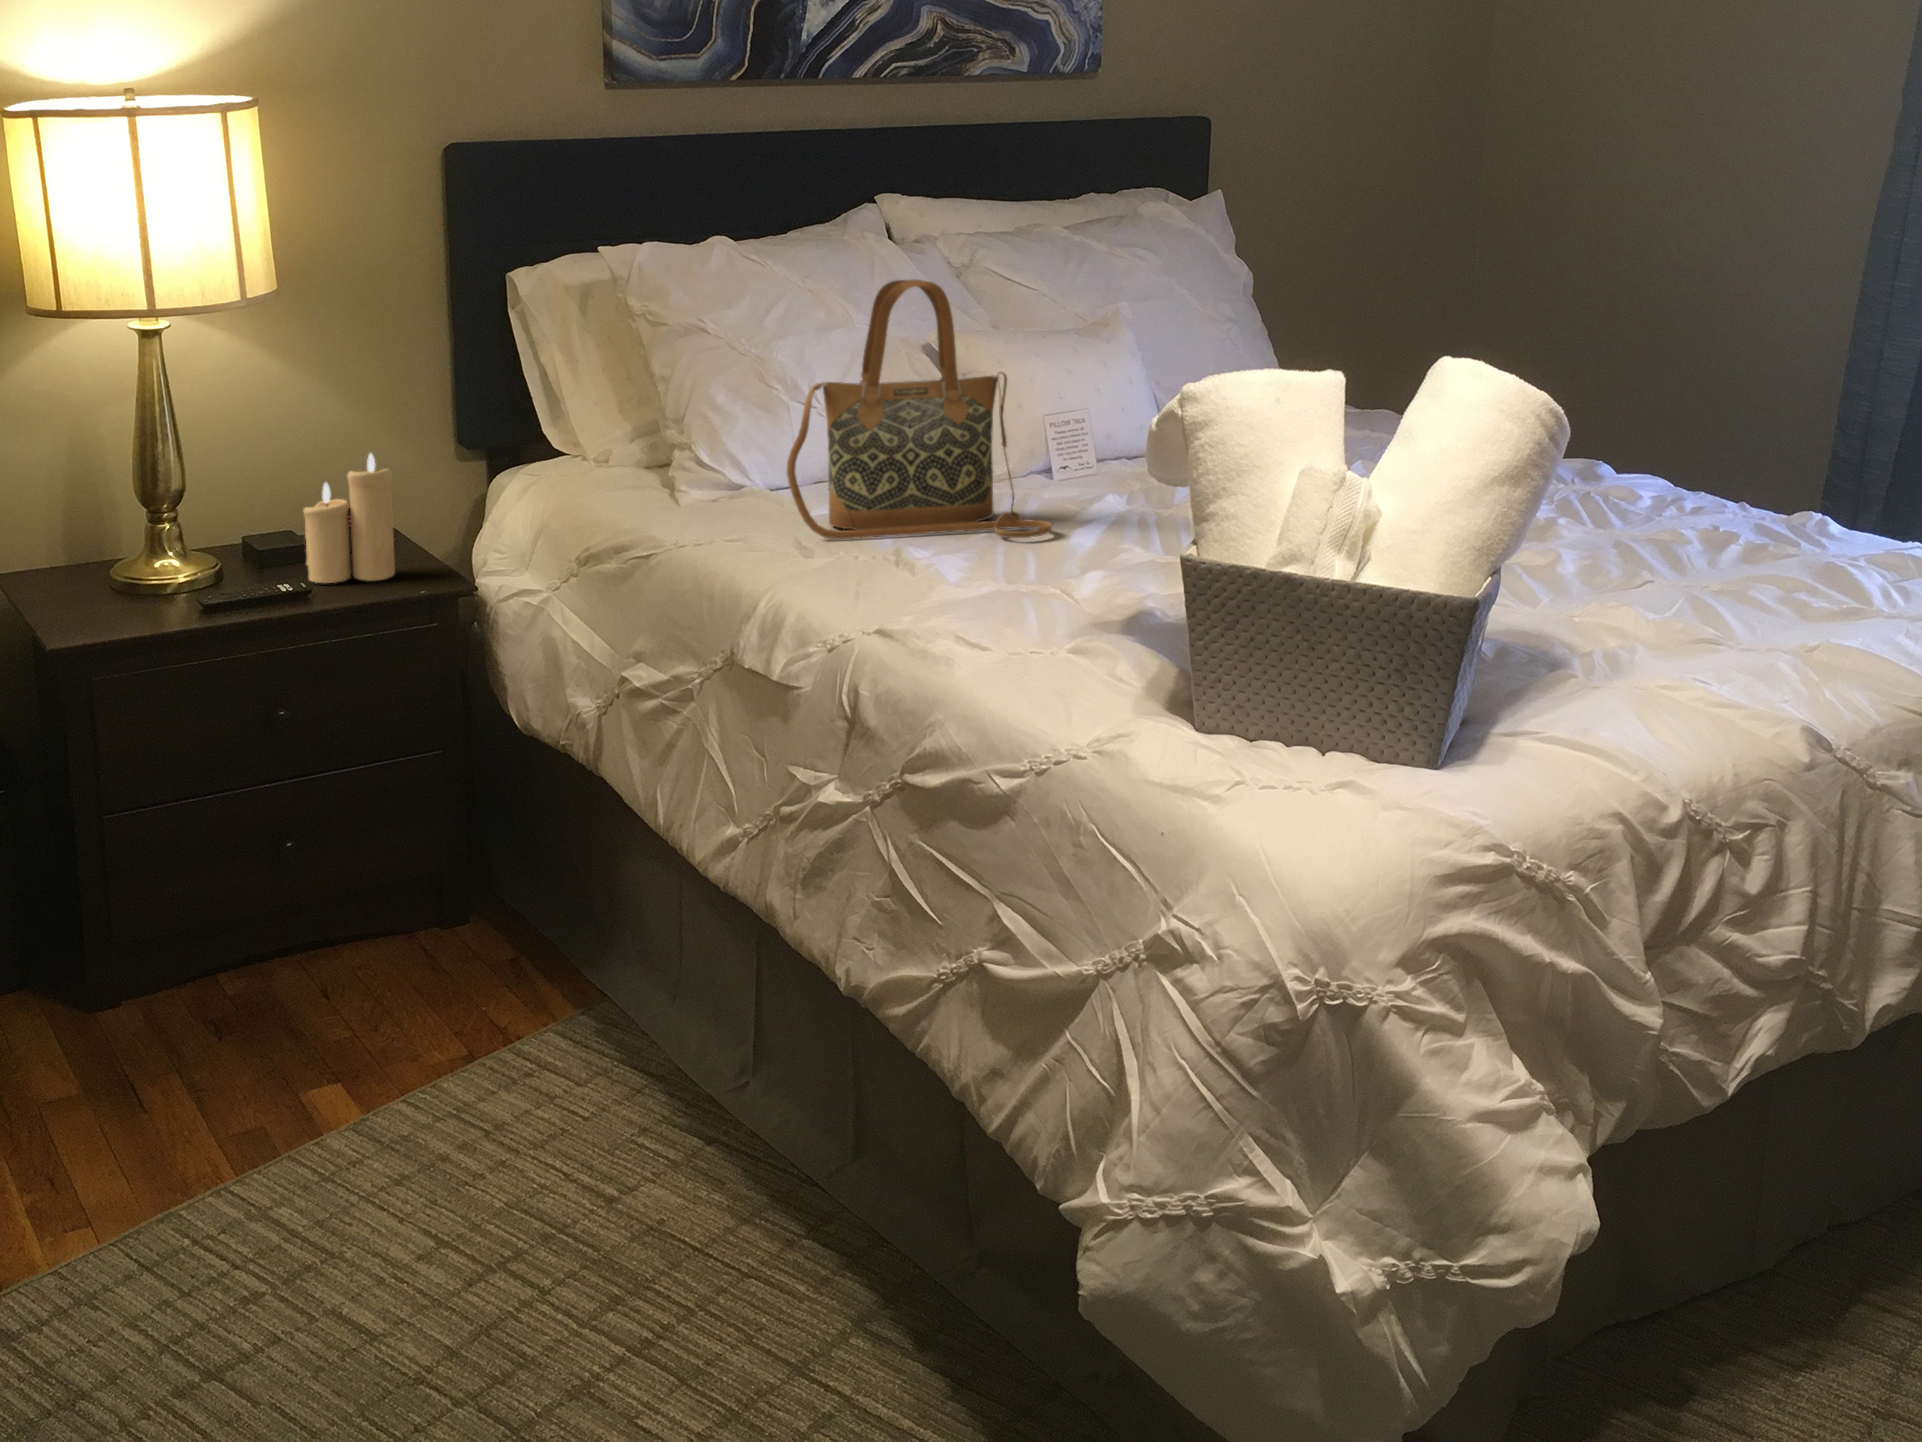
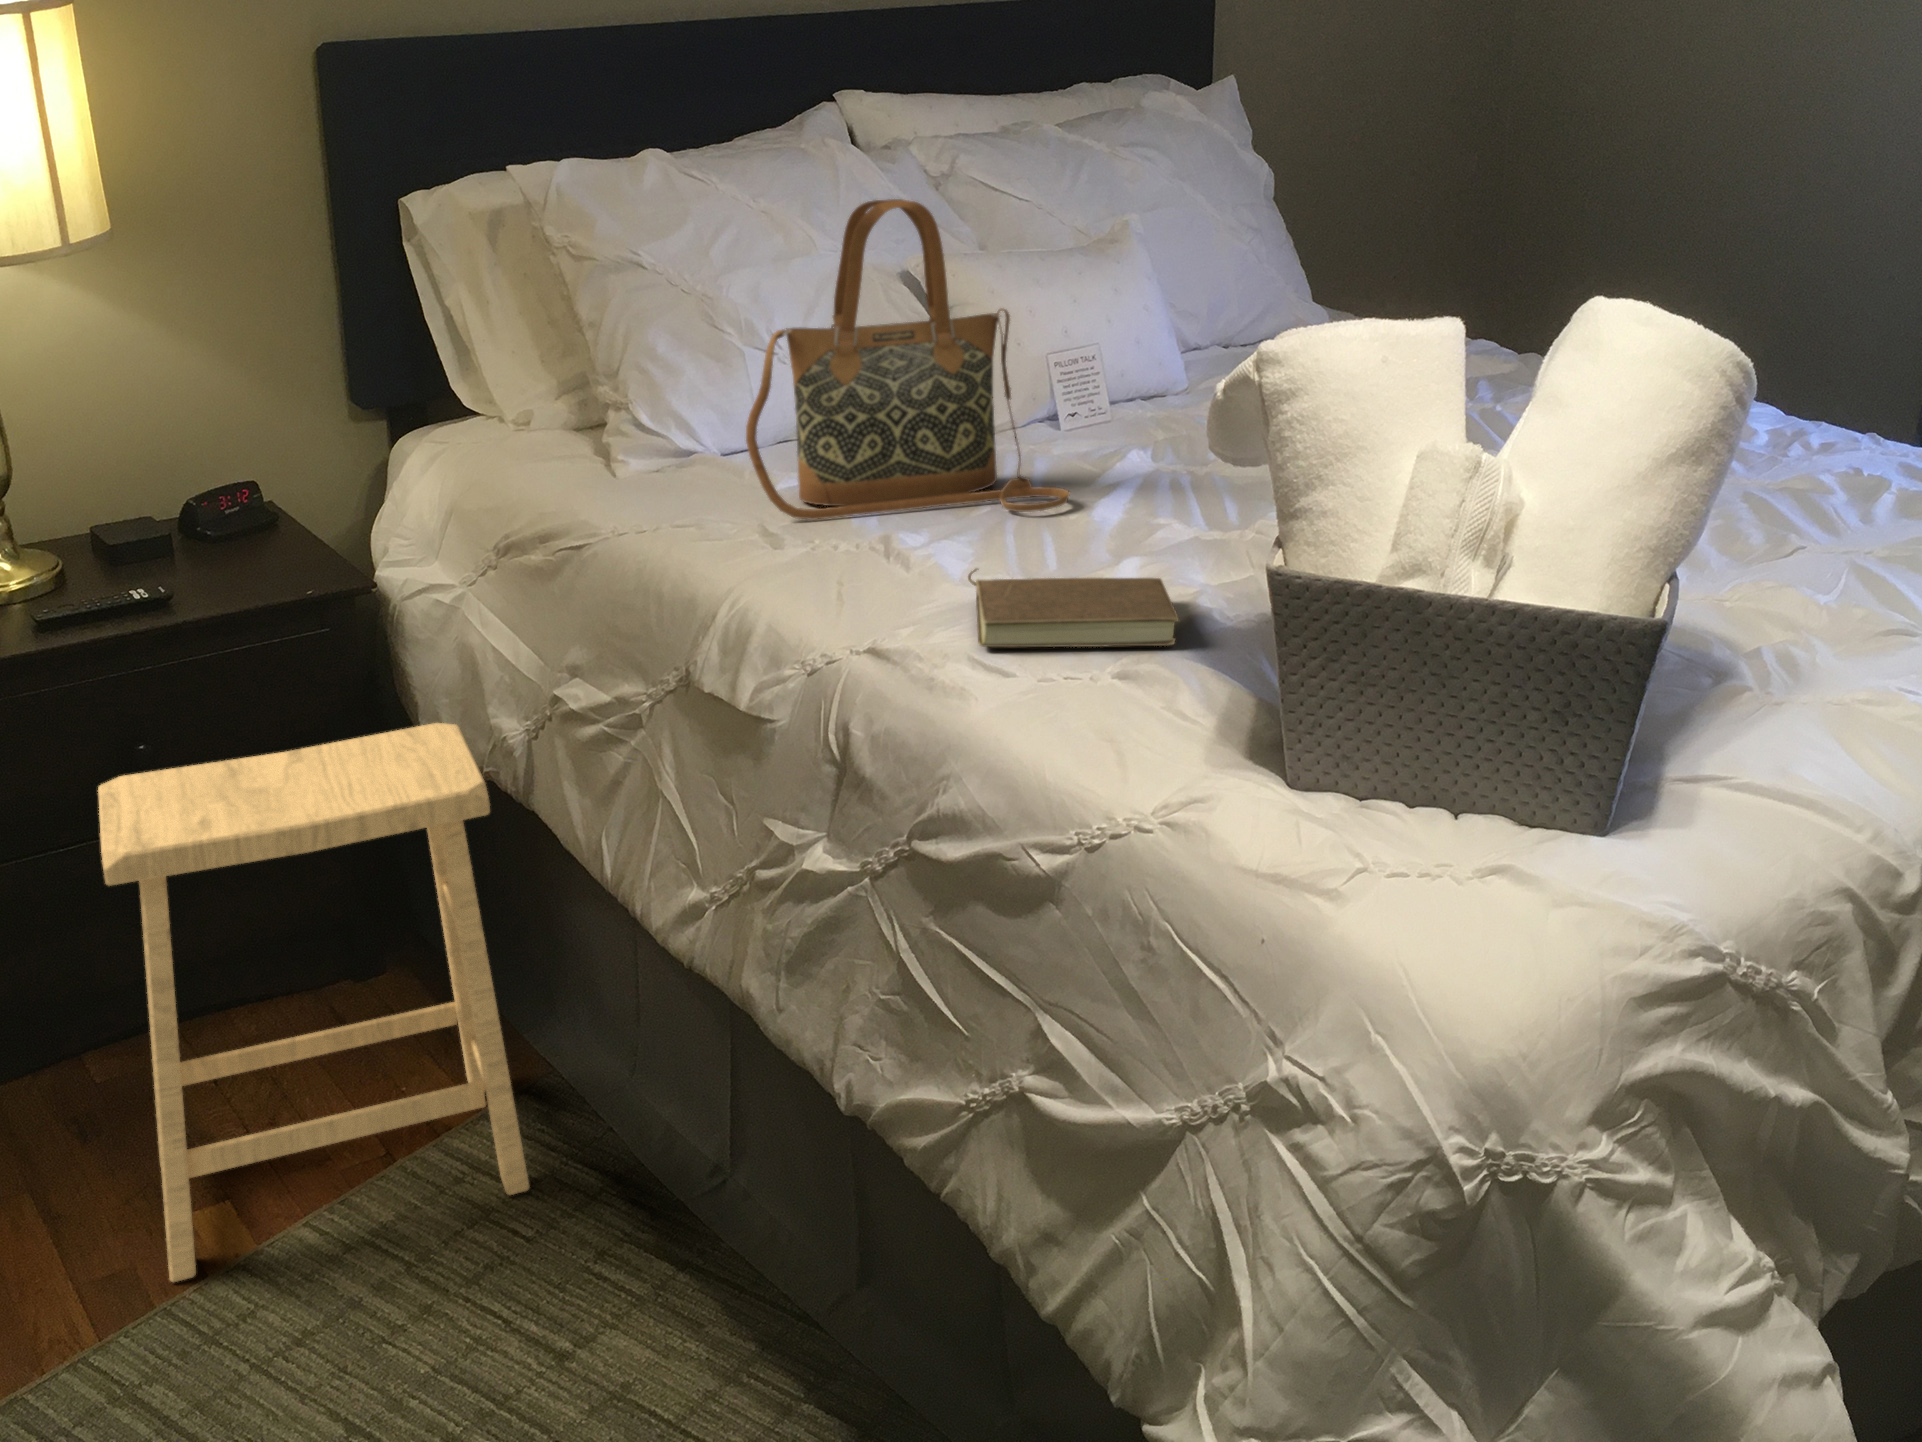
candle: present [303,454,395,583] -> none [157,426,274,586]
book: none [960,575,1127,635] -> present [968,569,1179,647]
footstool: none [255,694,587,1138] -> present [98,723,529,1282]

